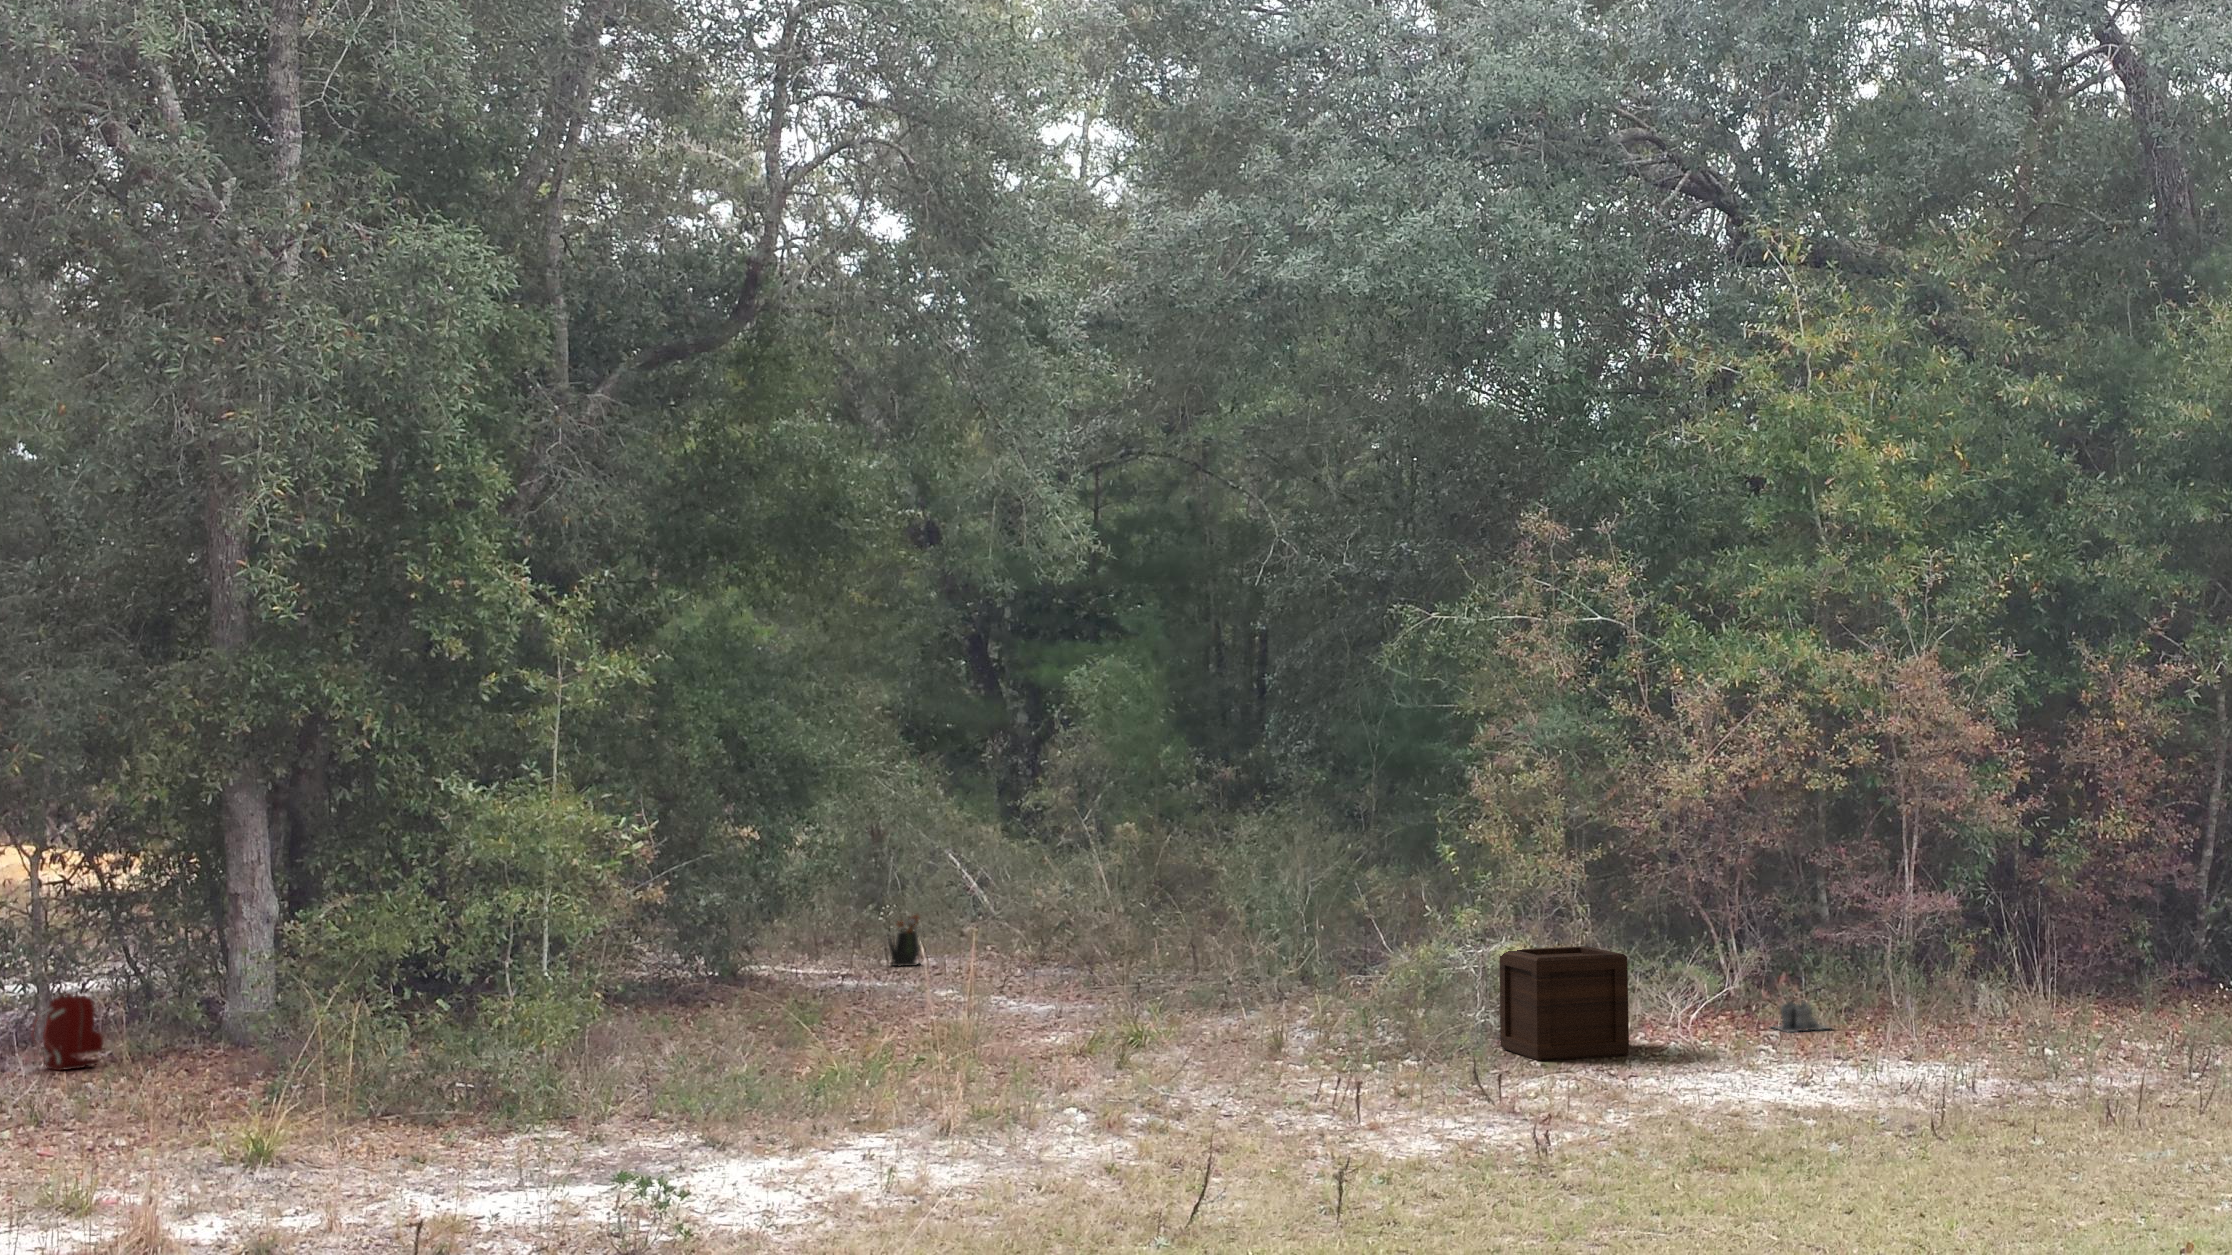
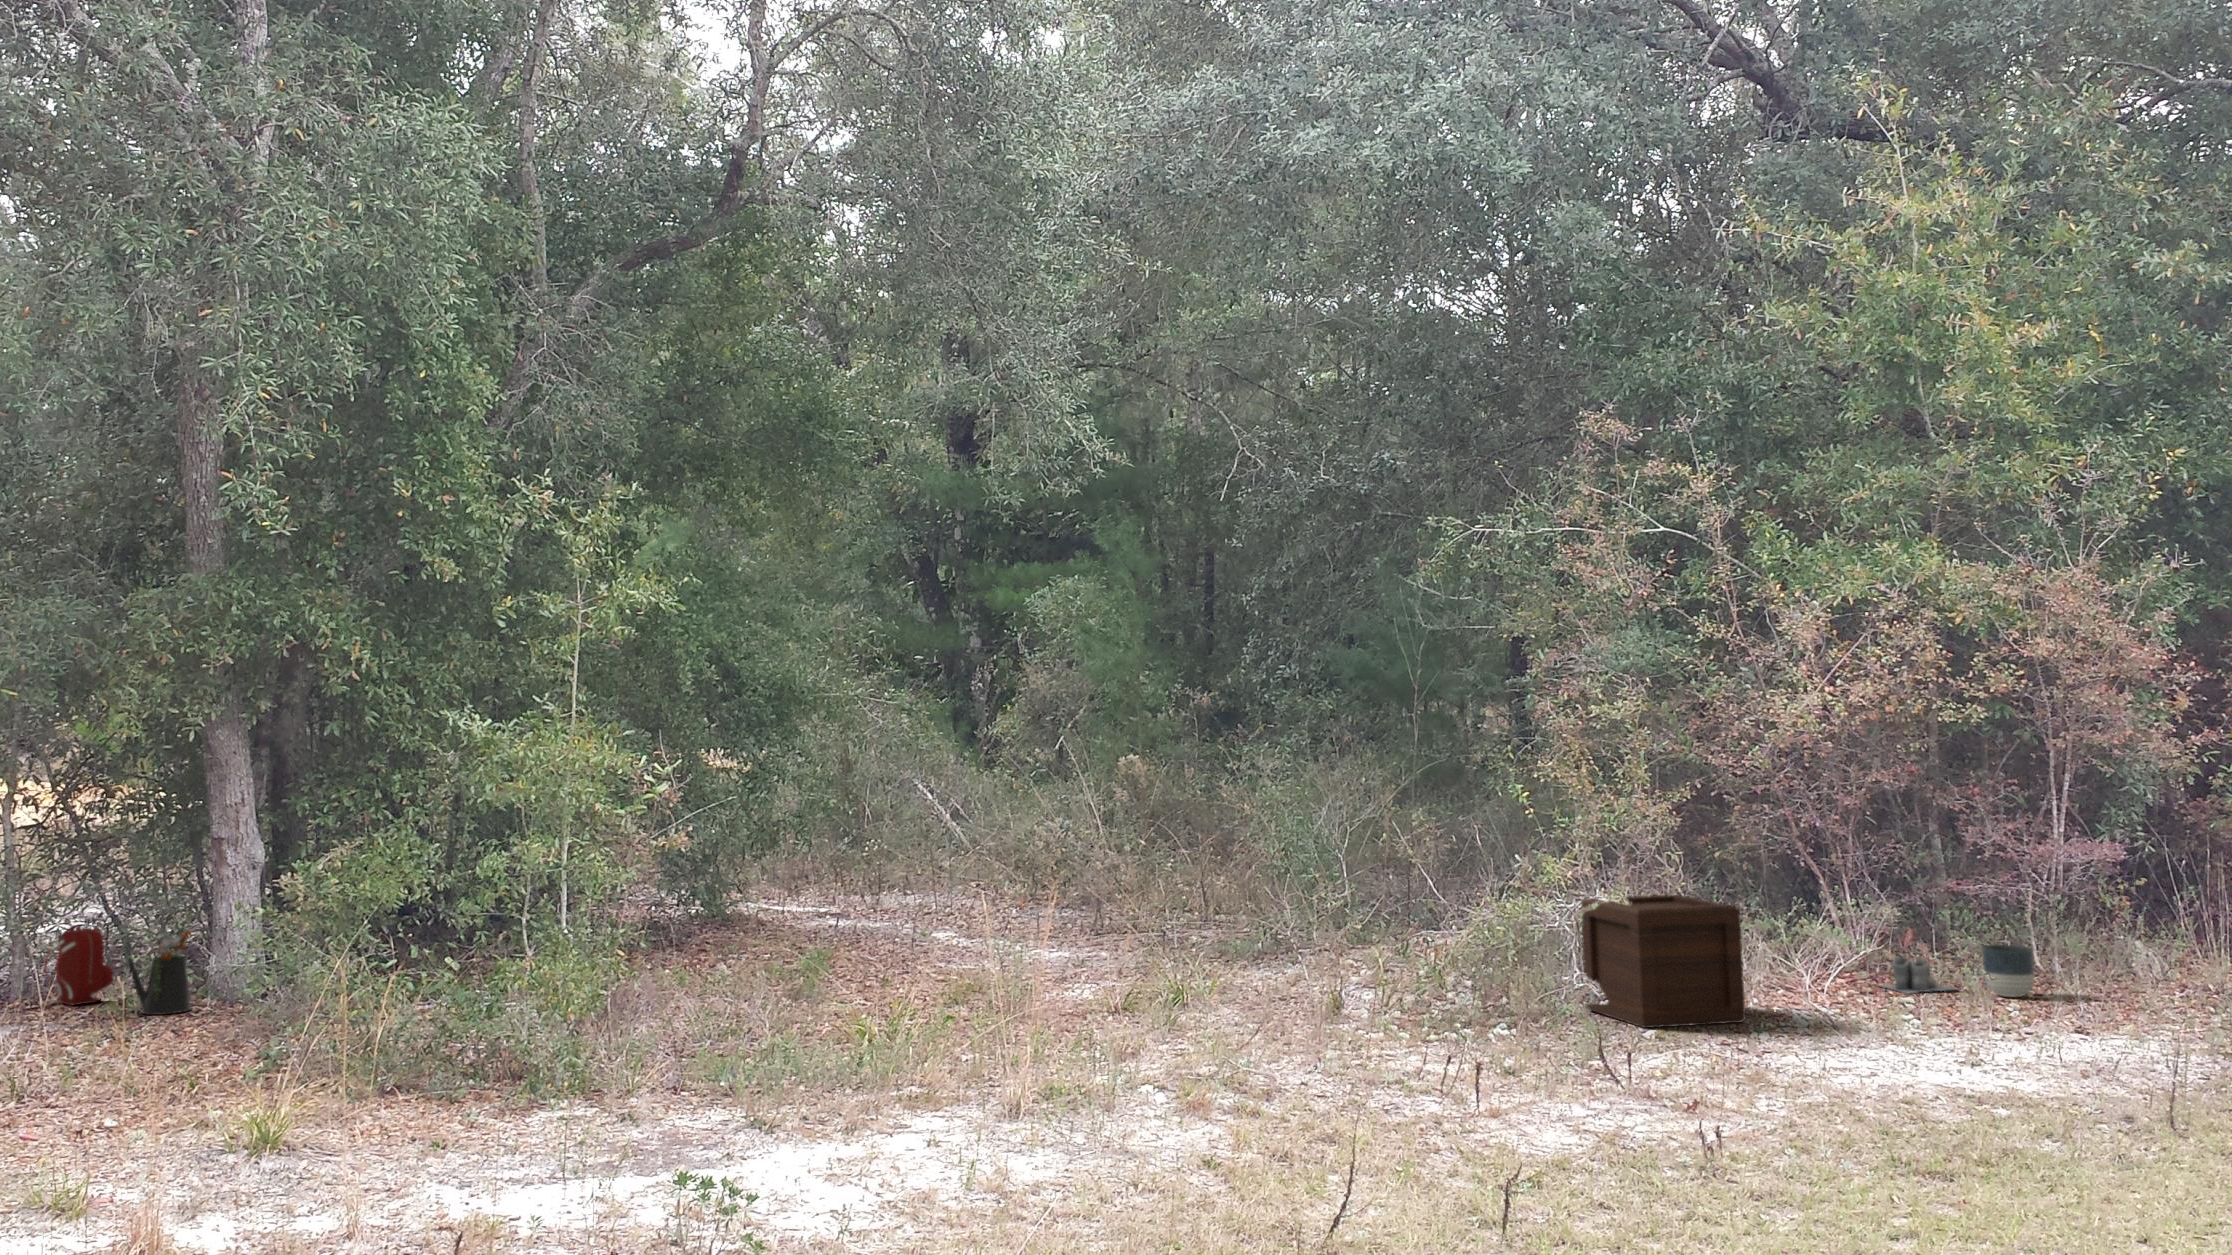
watering can: present [887,915,924,966] -> present [128,931,203,1015]
planter: none [1851,988,1892,1034] -> present [1981,944,2035,997]

